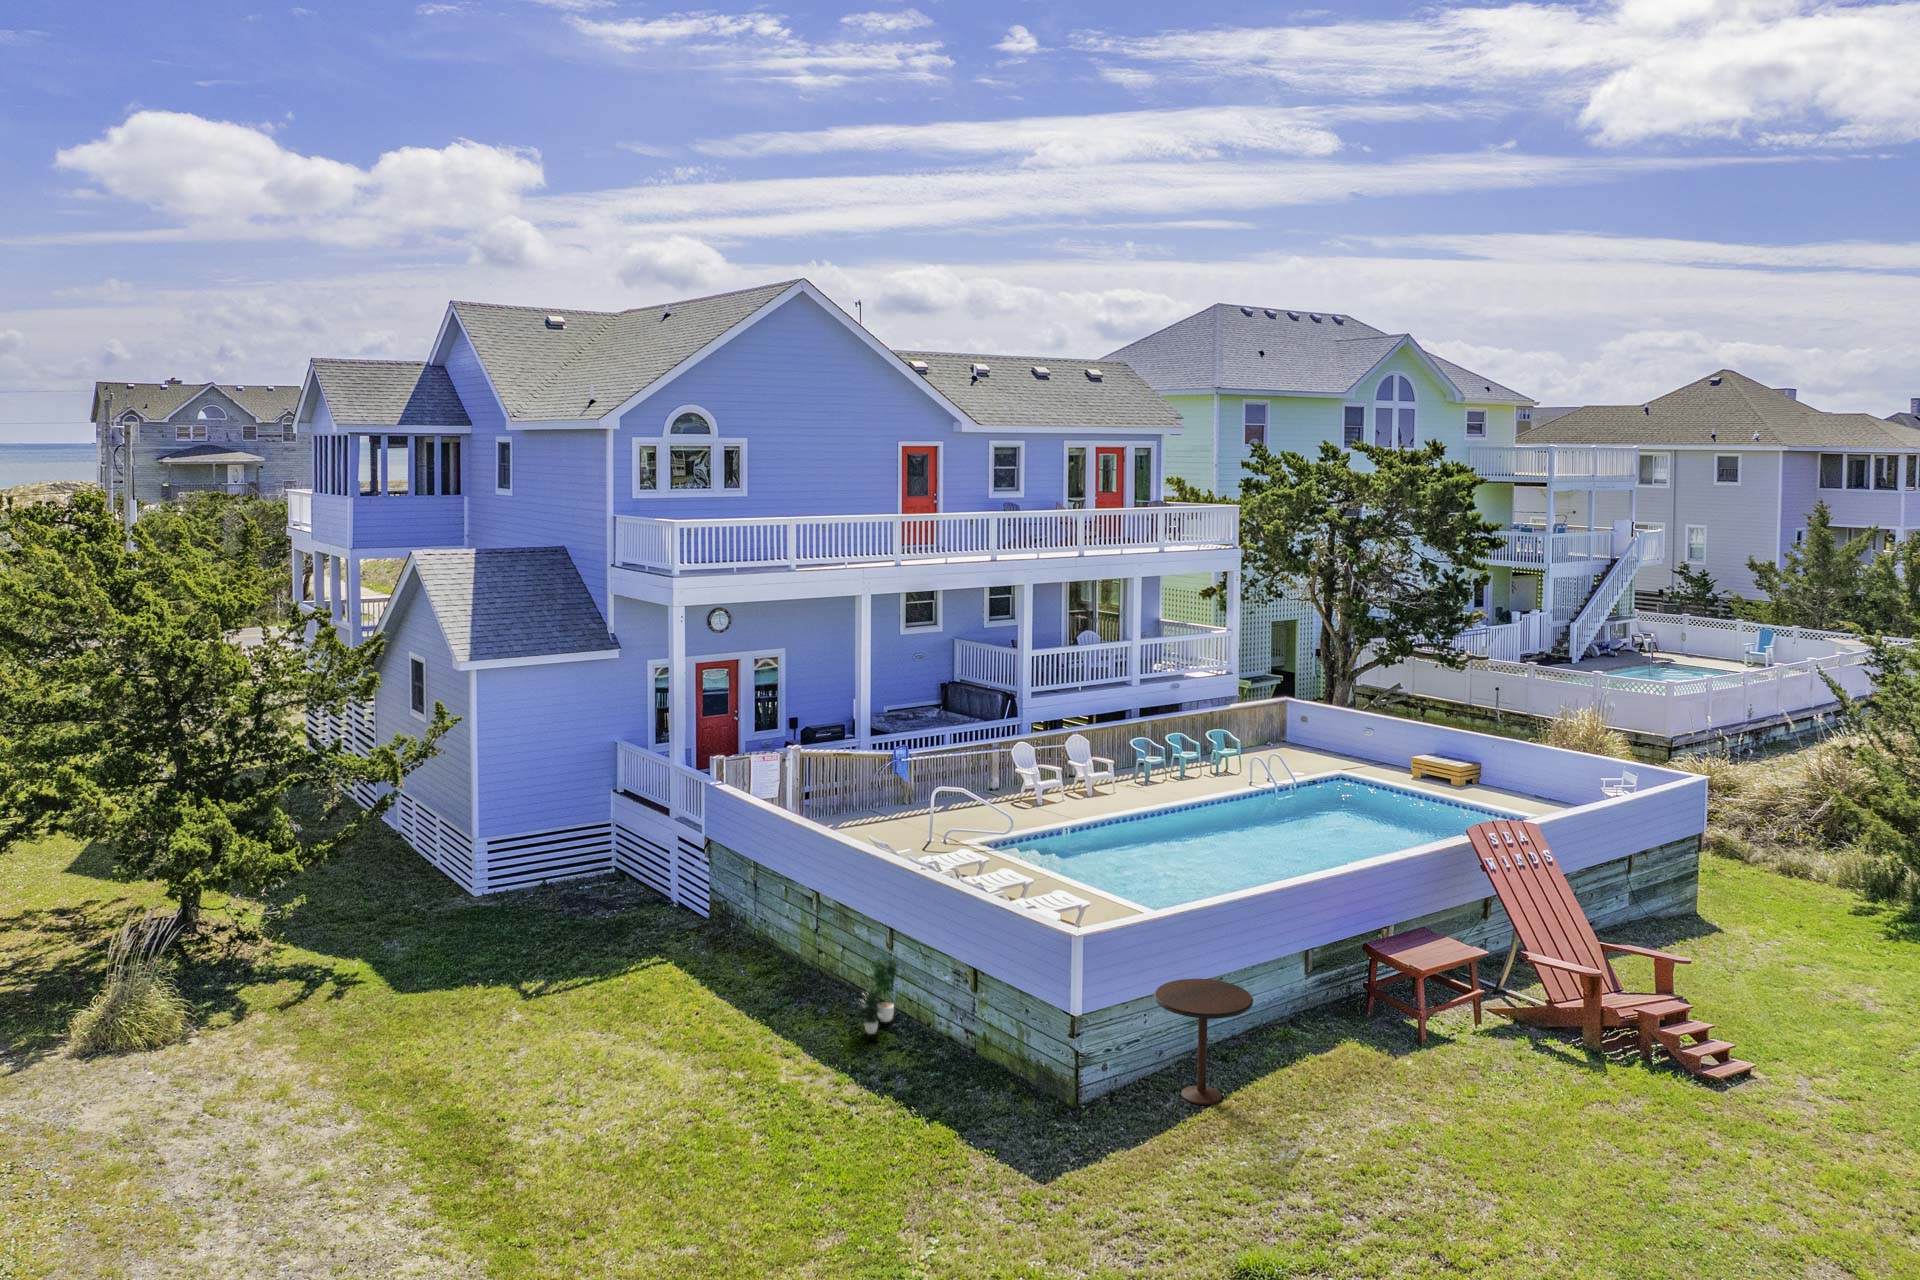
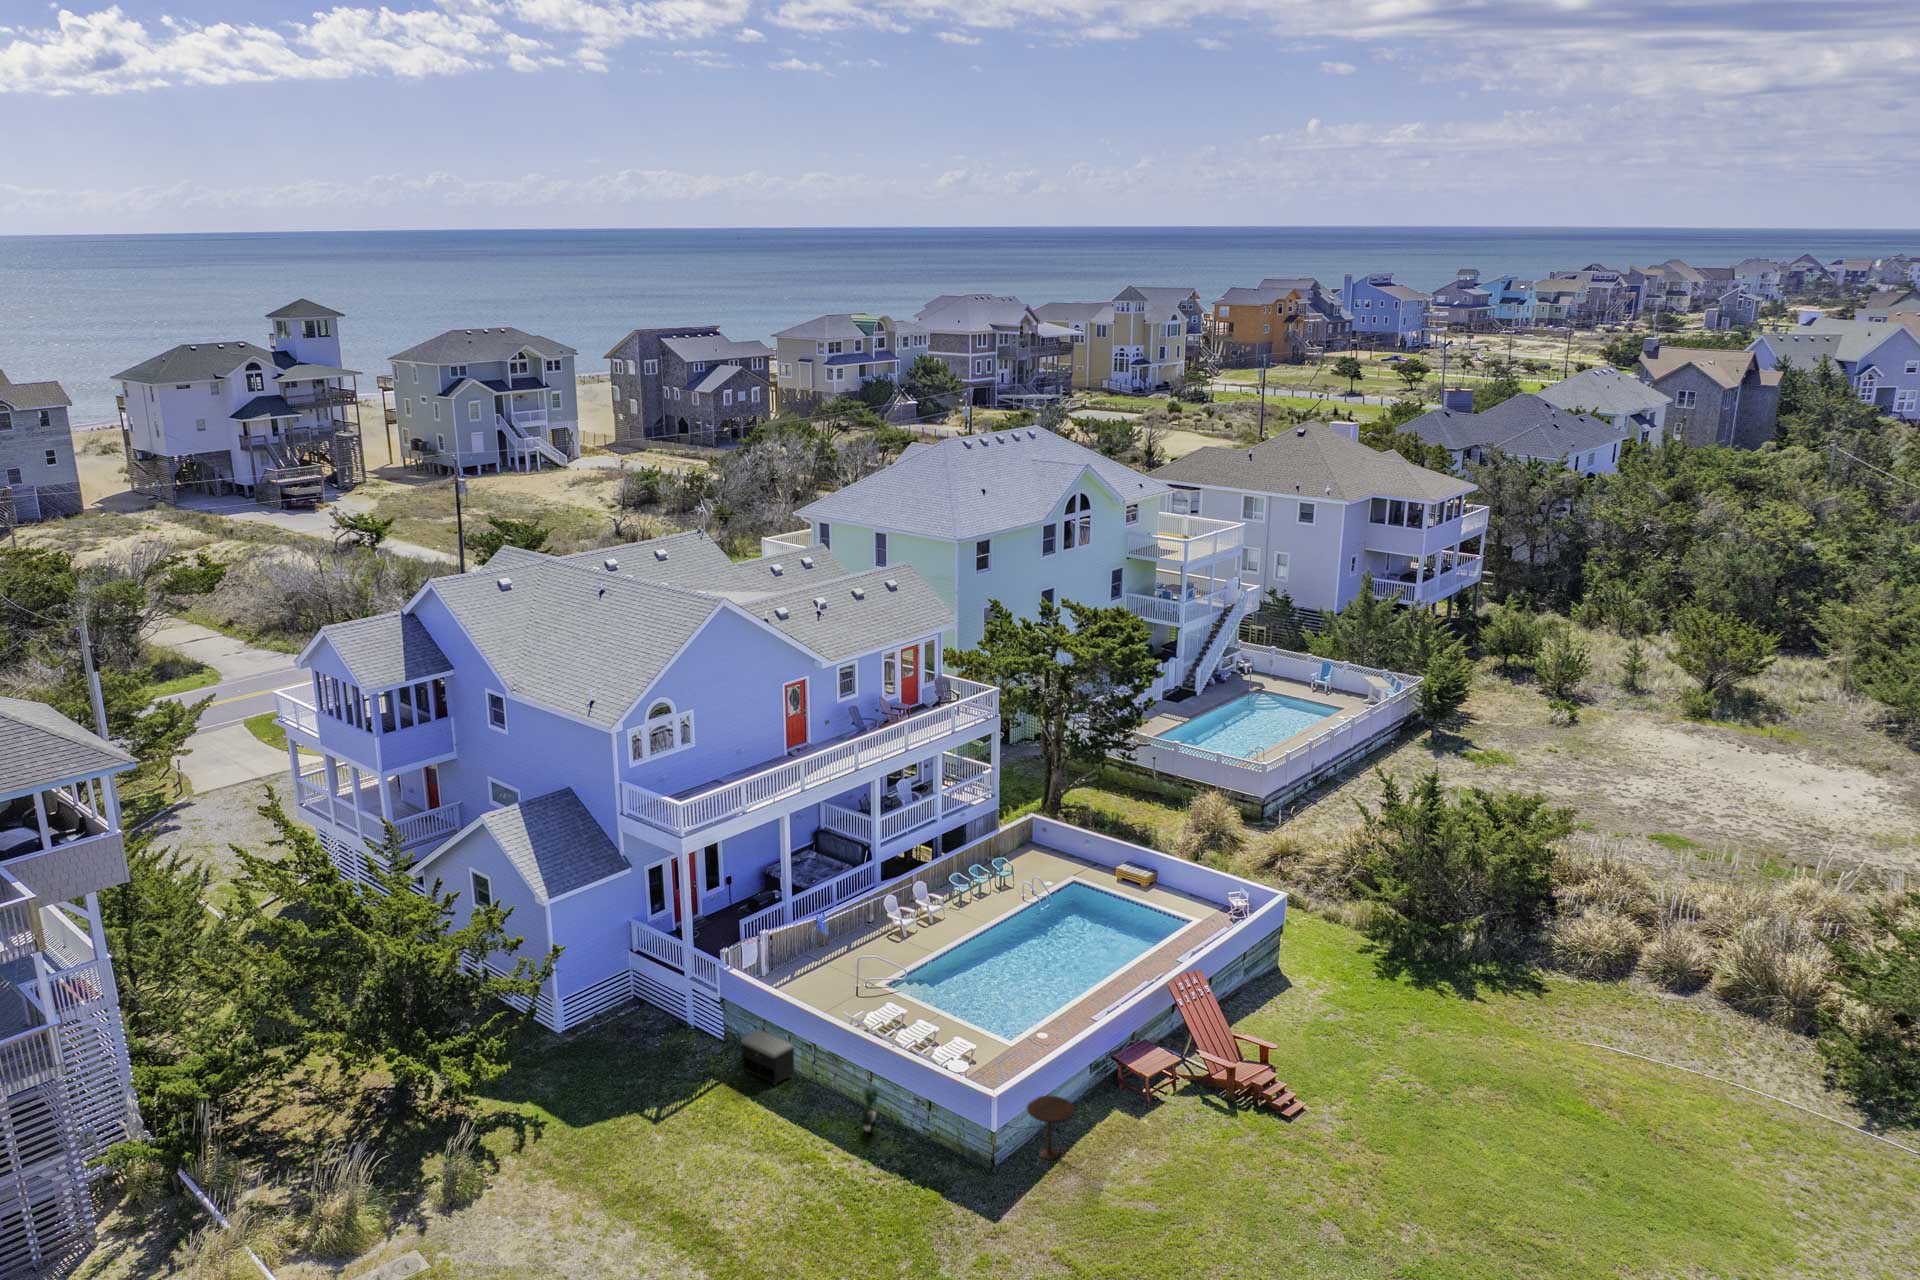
storage bench: none [710,880,792,965] -> present [741,1030,794,1084]

